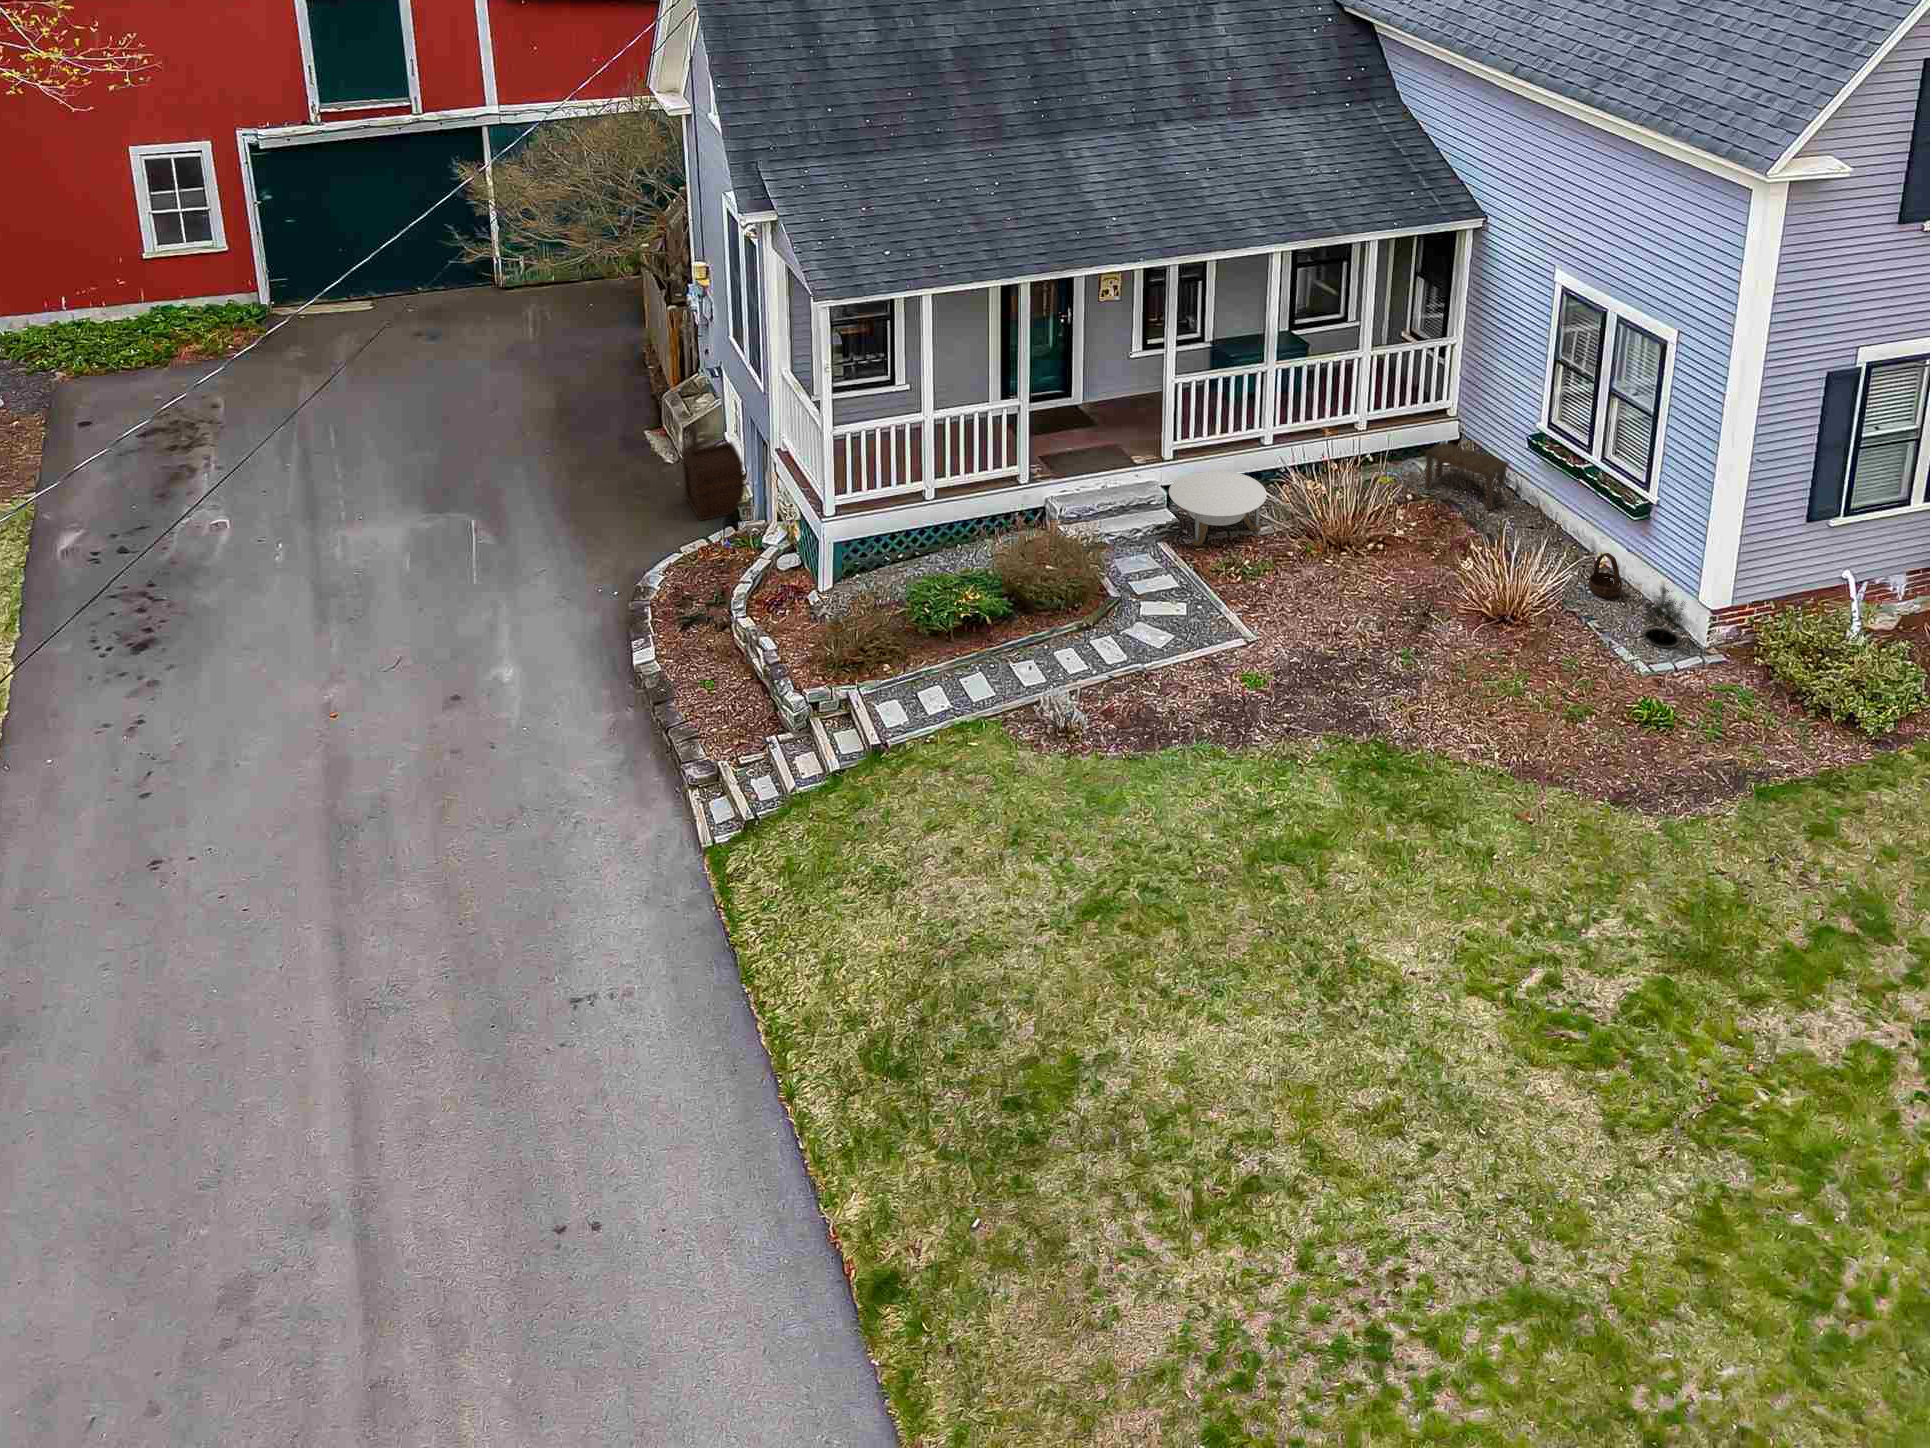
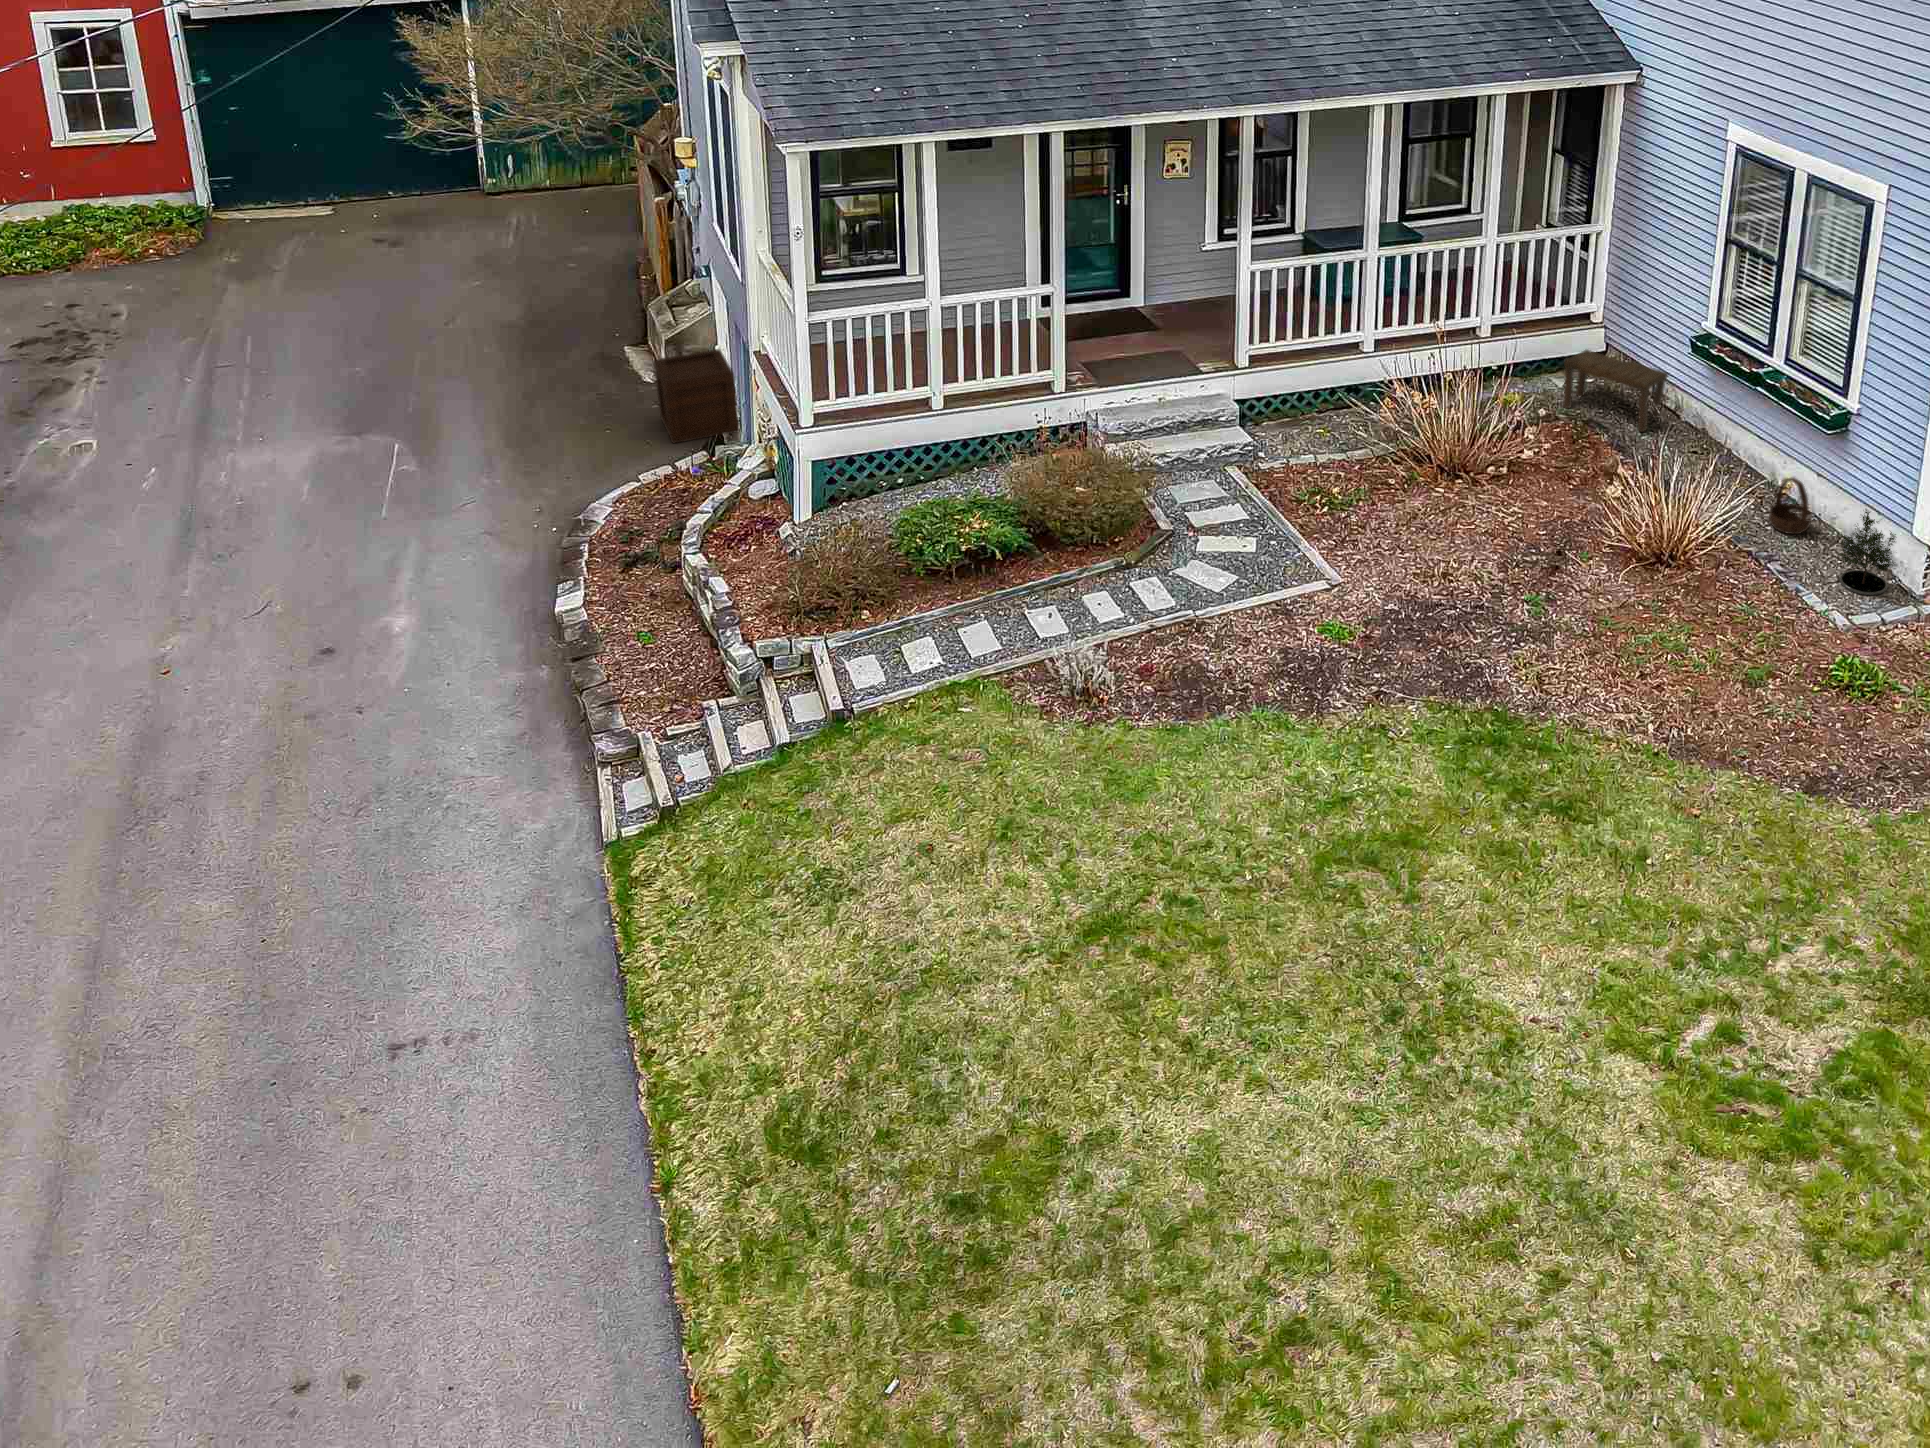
round table: present [1169,470,1267,546] -> none [1243,380,1365,470]

